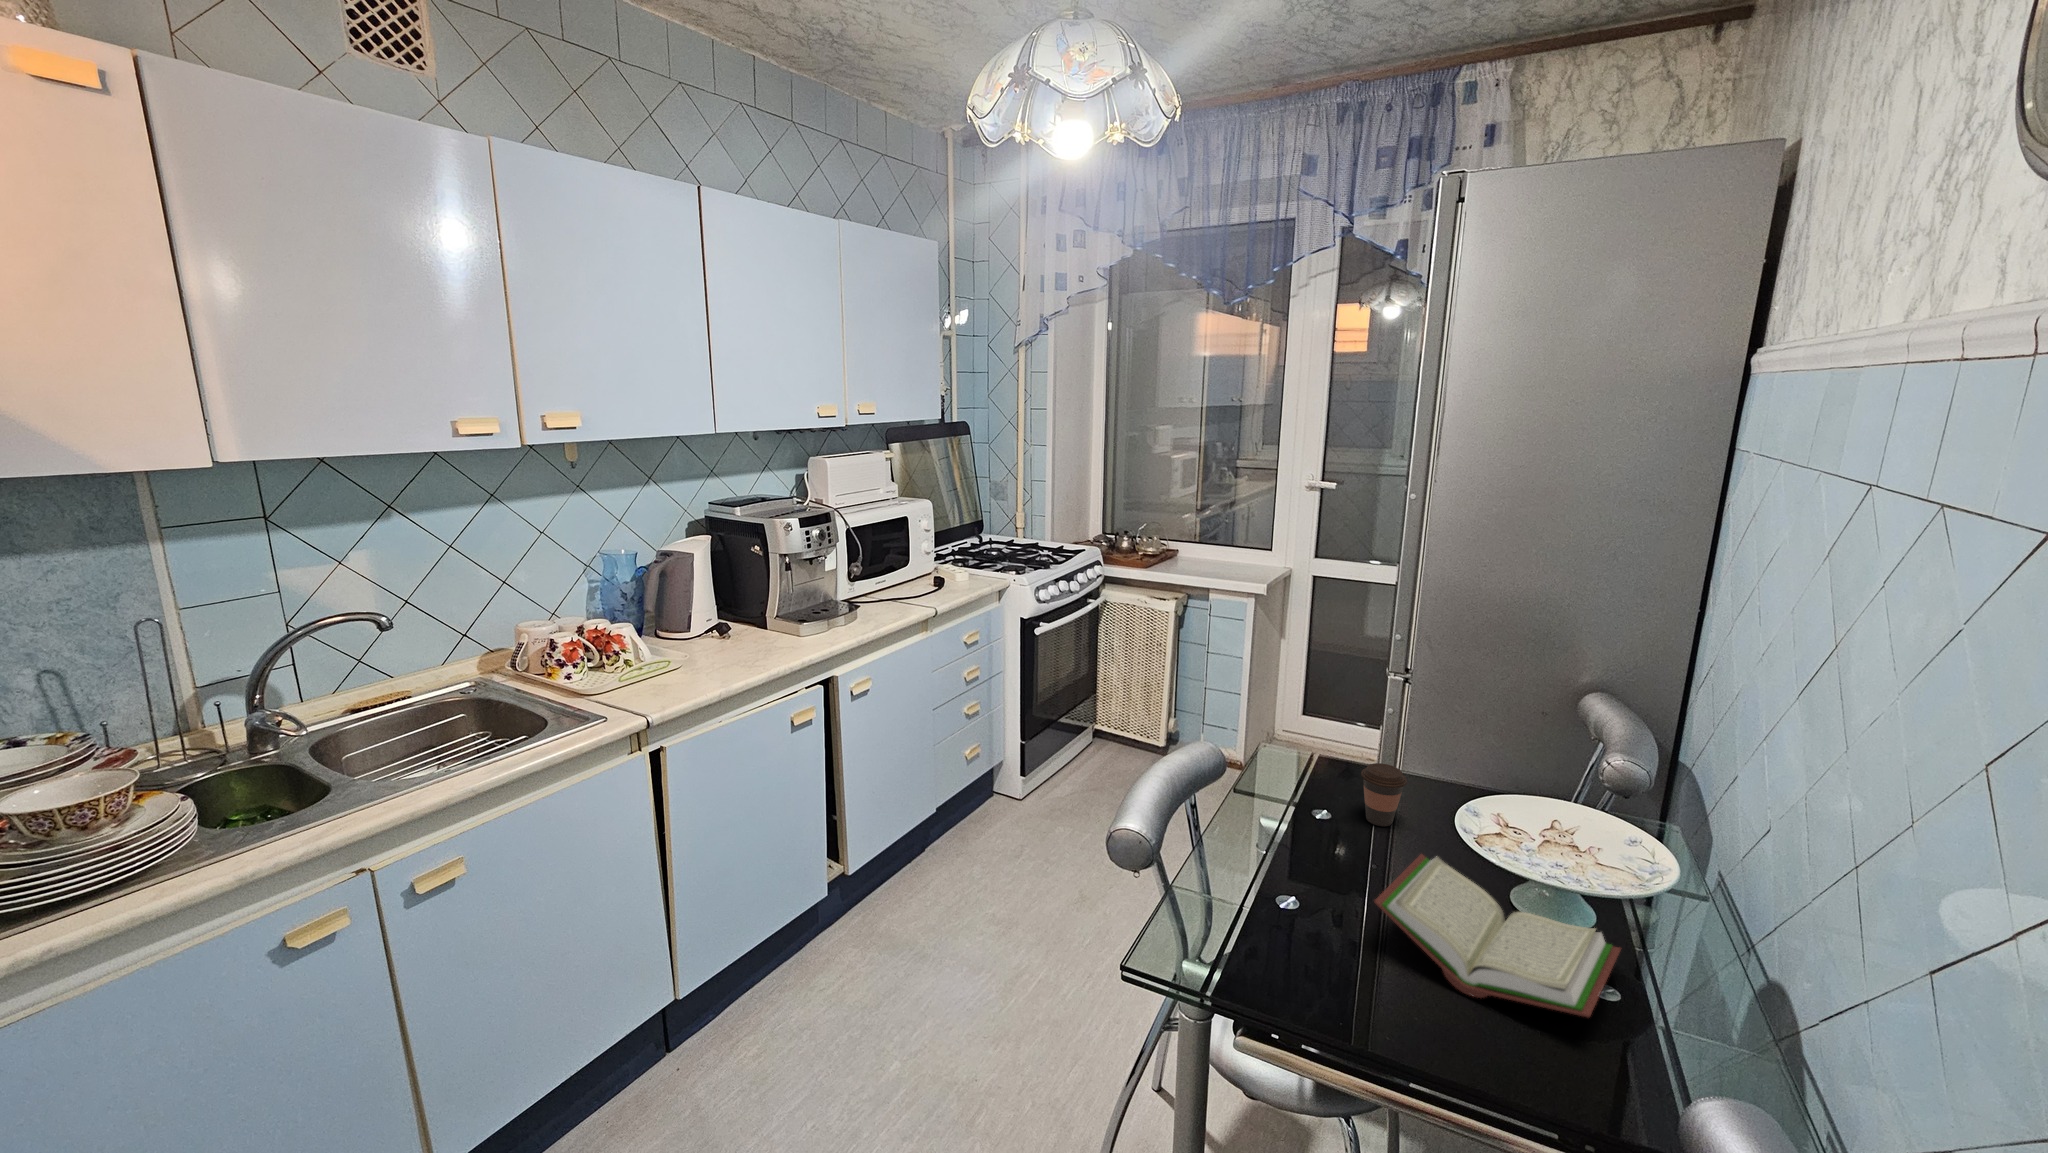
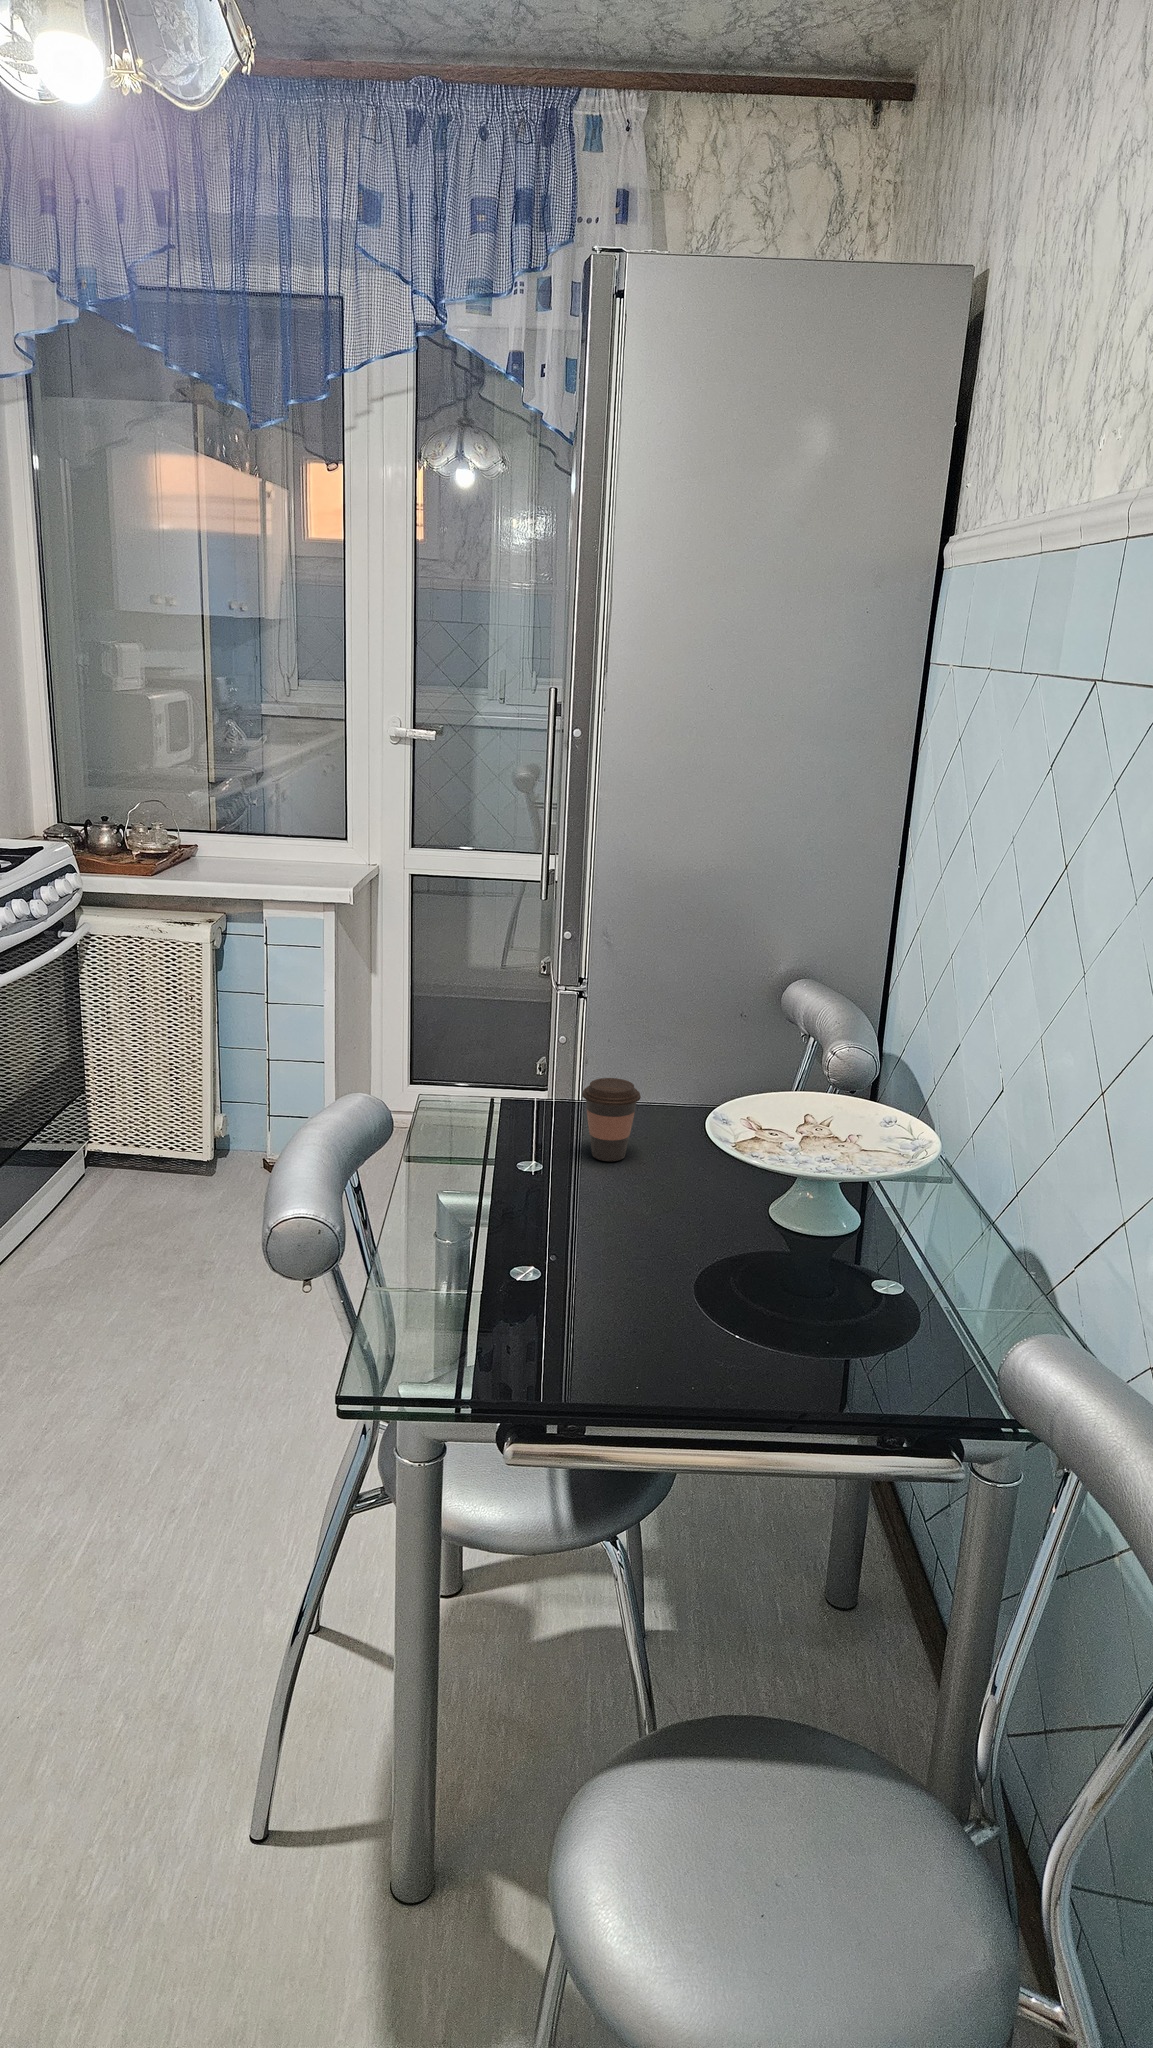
book: present [1374,854,1621,1017] -> none [646,1166,903,1312]

